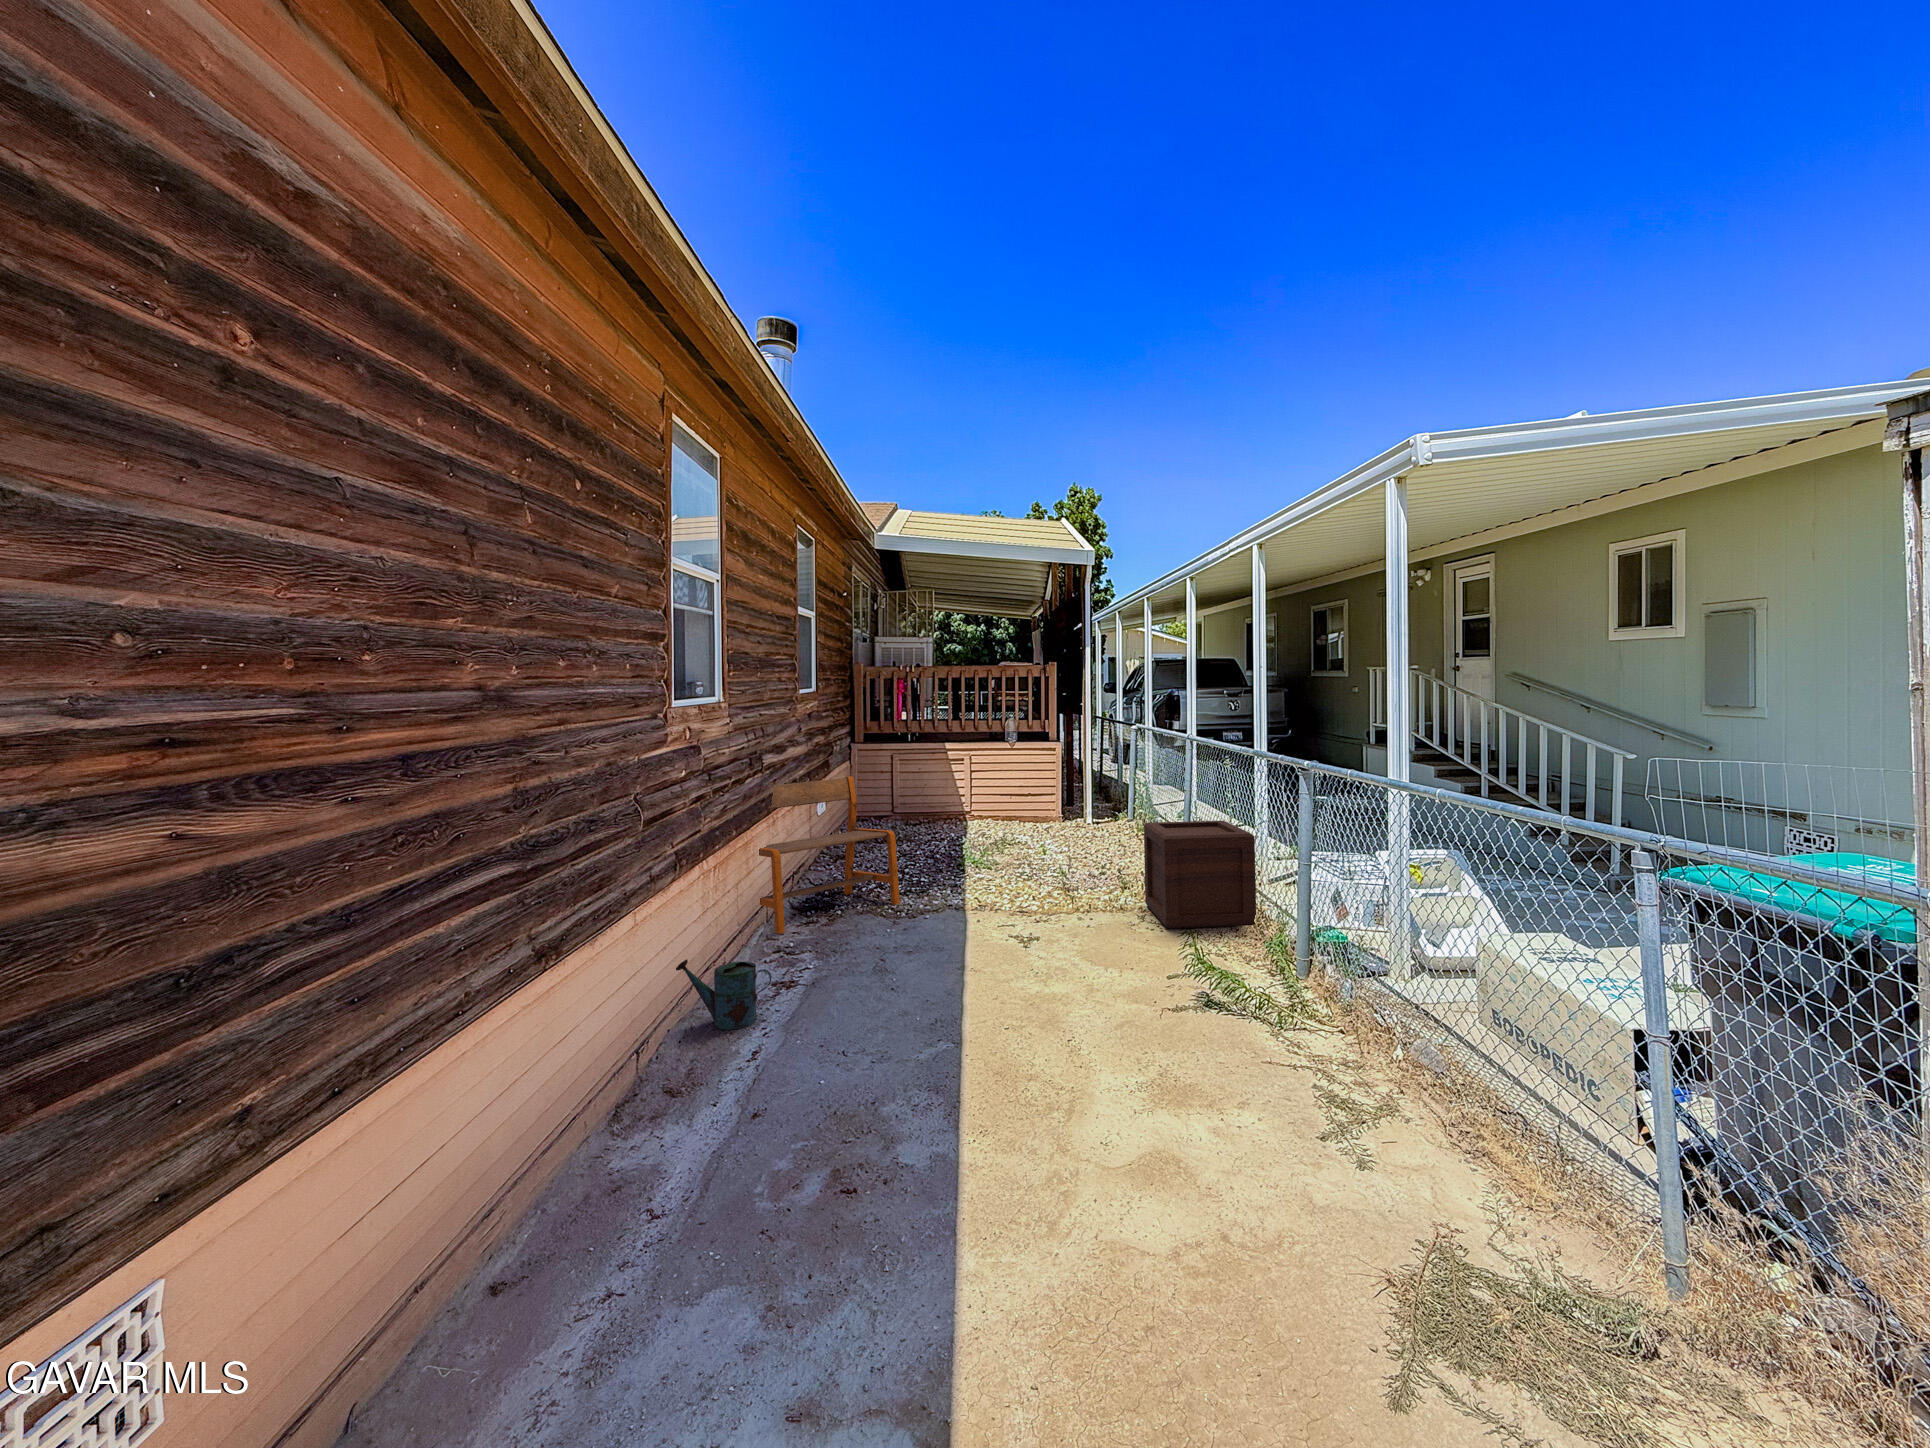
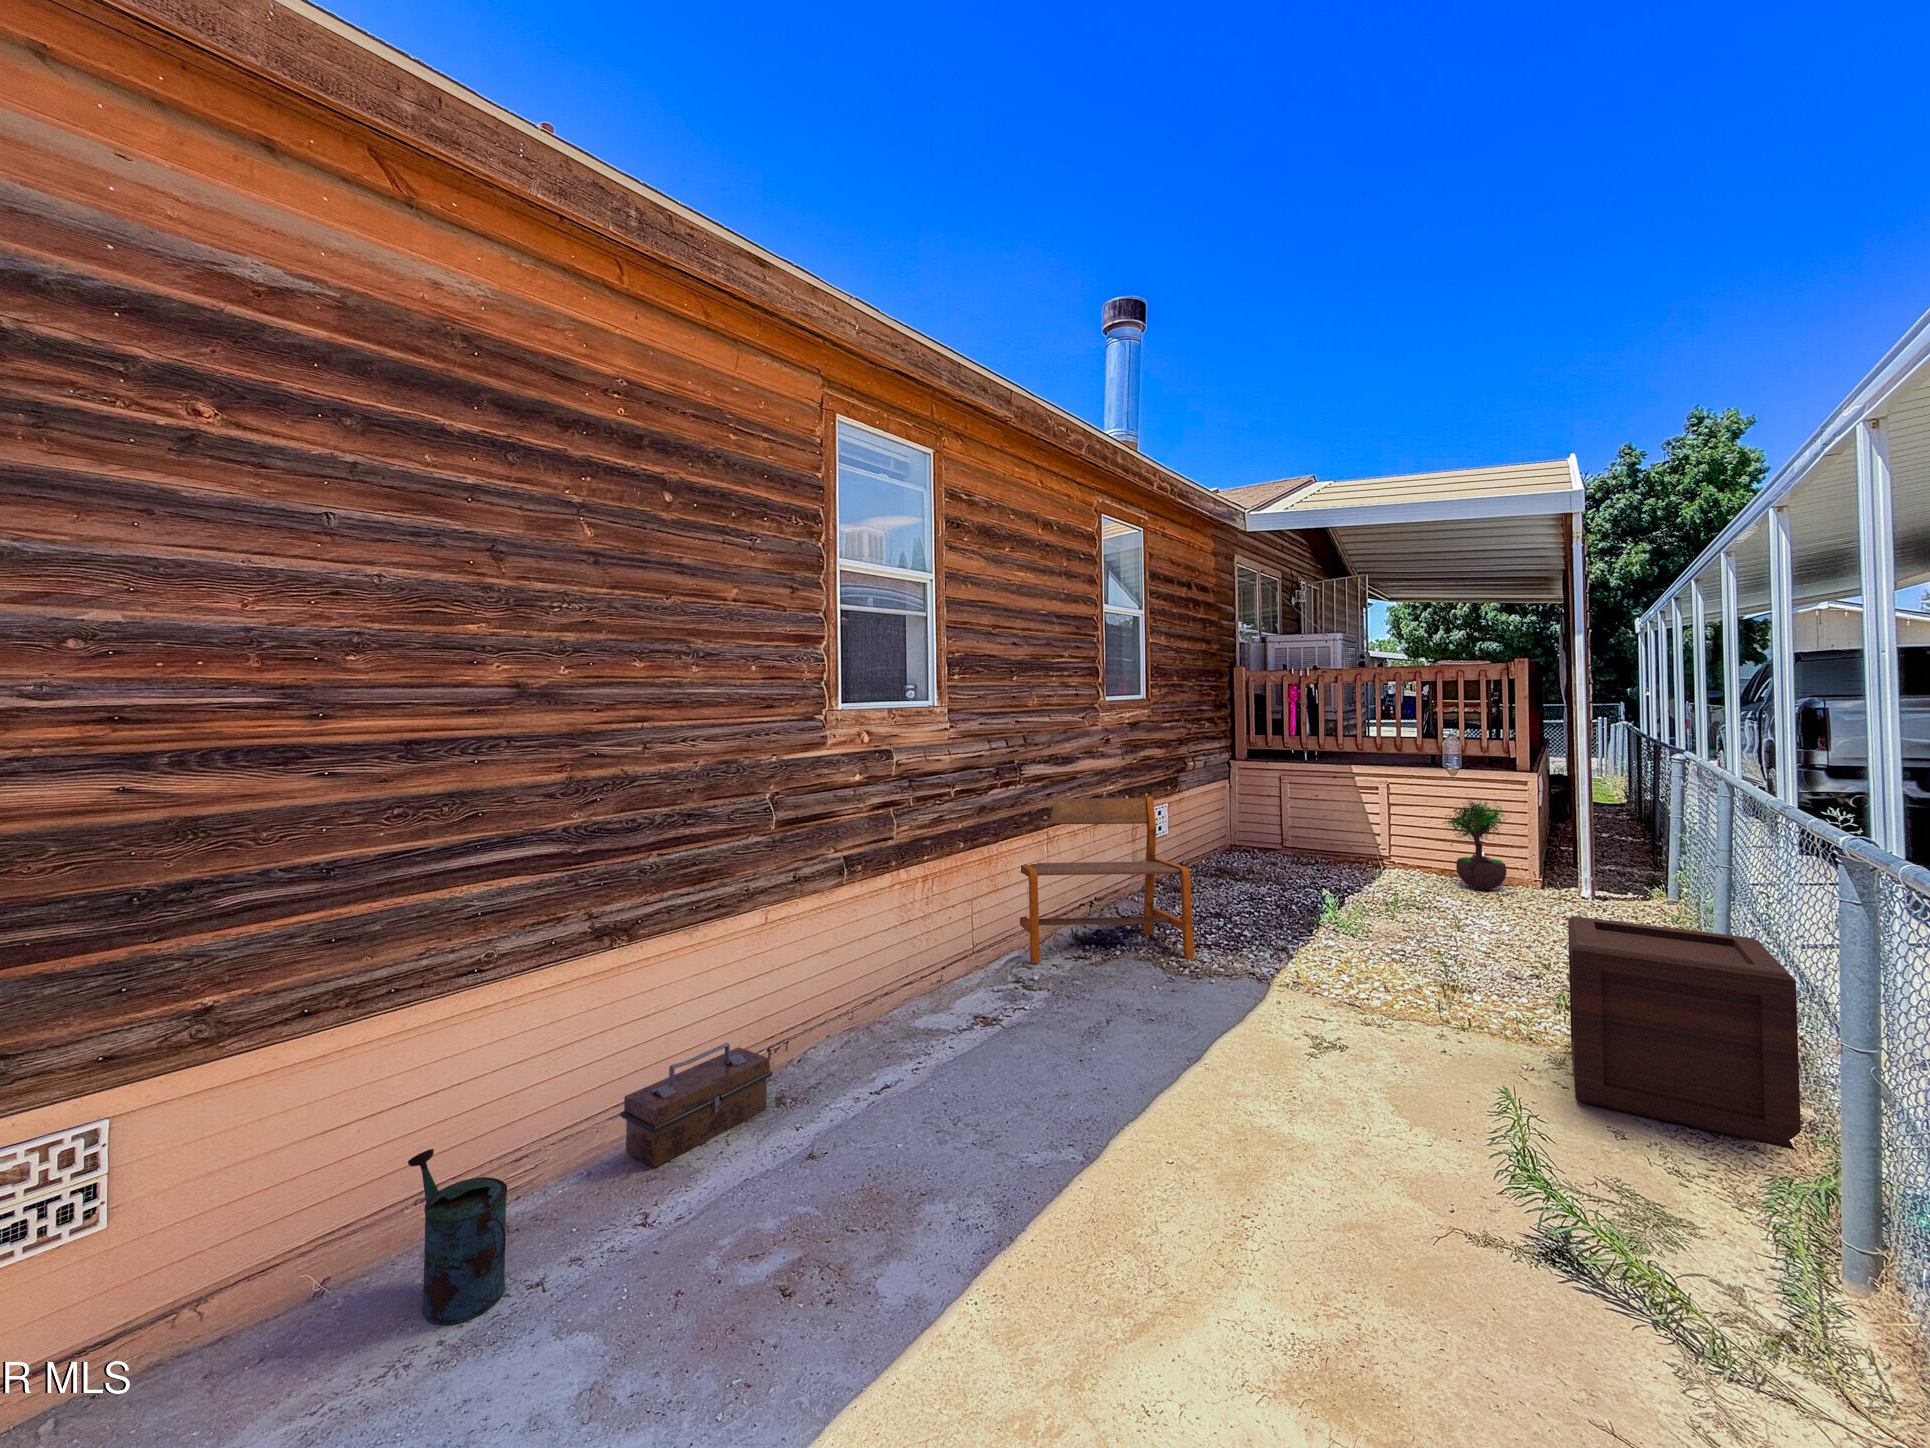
potted tree: none [1011,757,1051,825] -> present [1443,793,1507,890]
watering can: present [676,959,771,1029] -> present [408,1149,507,1325]
toolbox: none [551,1048,669,1184] -> present [620,1043,772,1167]

